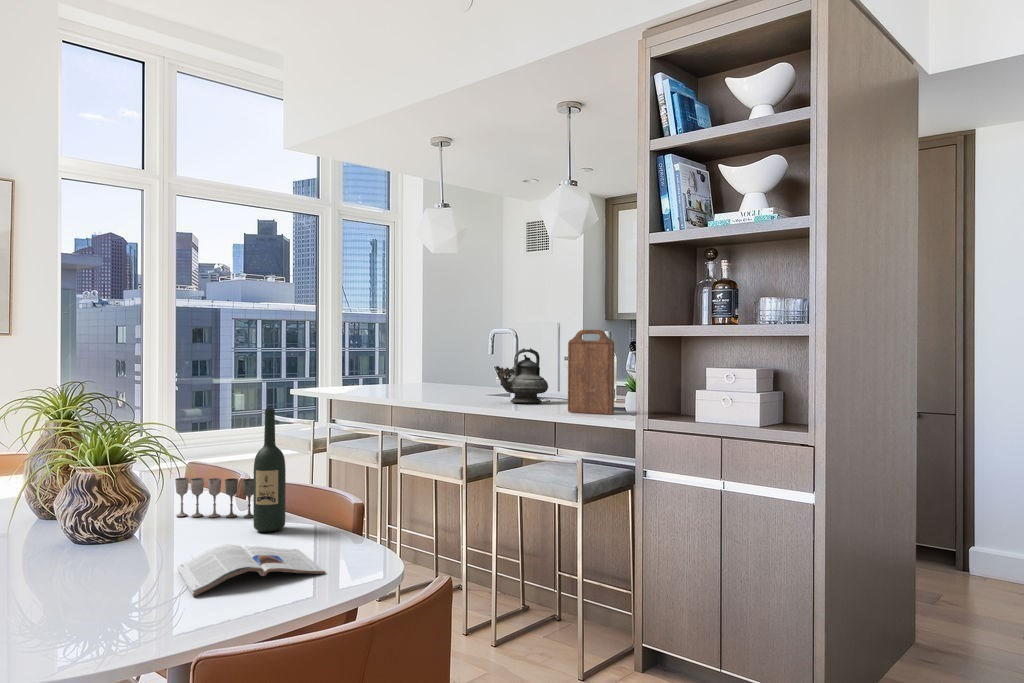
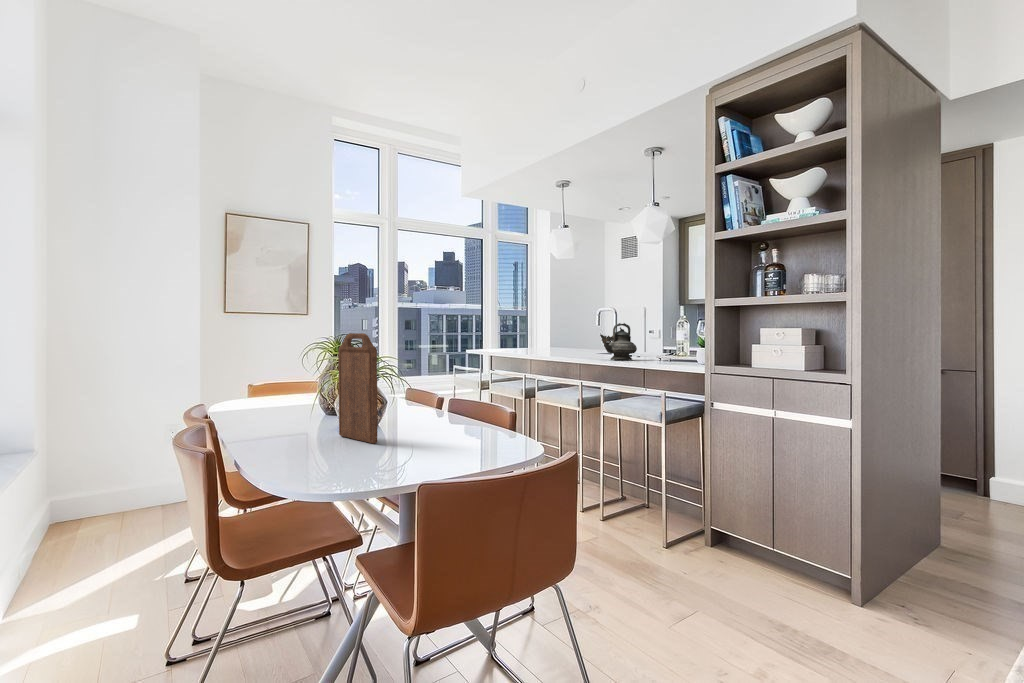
cutting board: present [568,330,614,414] -> present [338,333,378,444]
wine bottle: present [253,409,286,532] -> none [451,346,471,427]
wine glass: present [175,478,254,518] -> none [402,393,452,420]
magazine: present [177,544,325,596] -> none [406,429,502,458]

